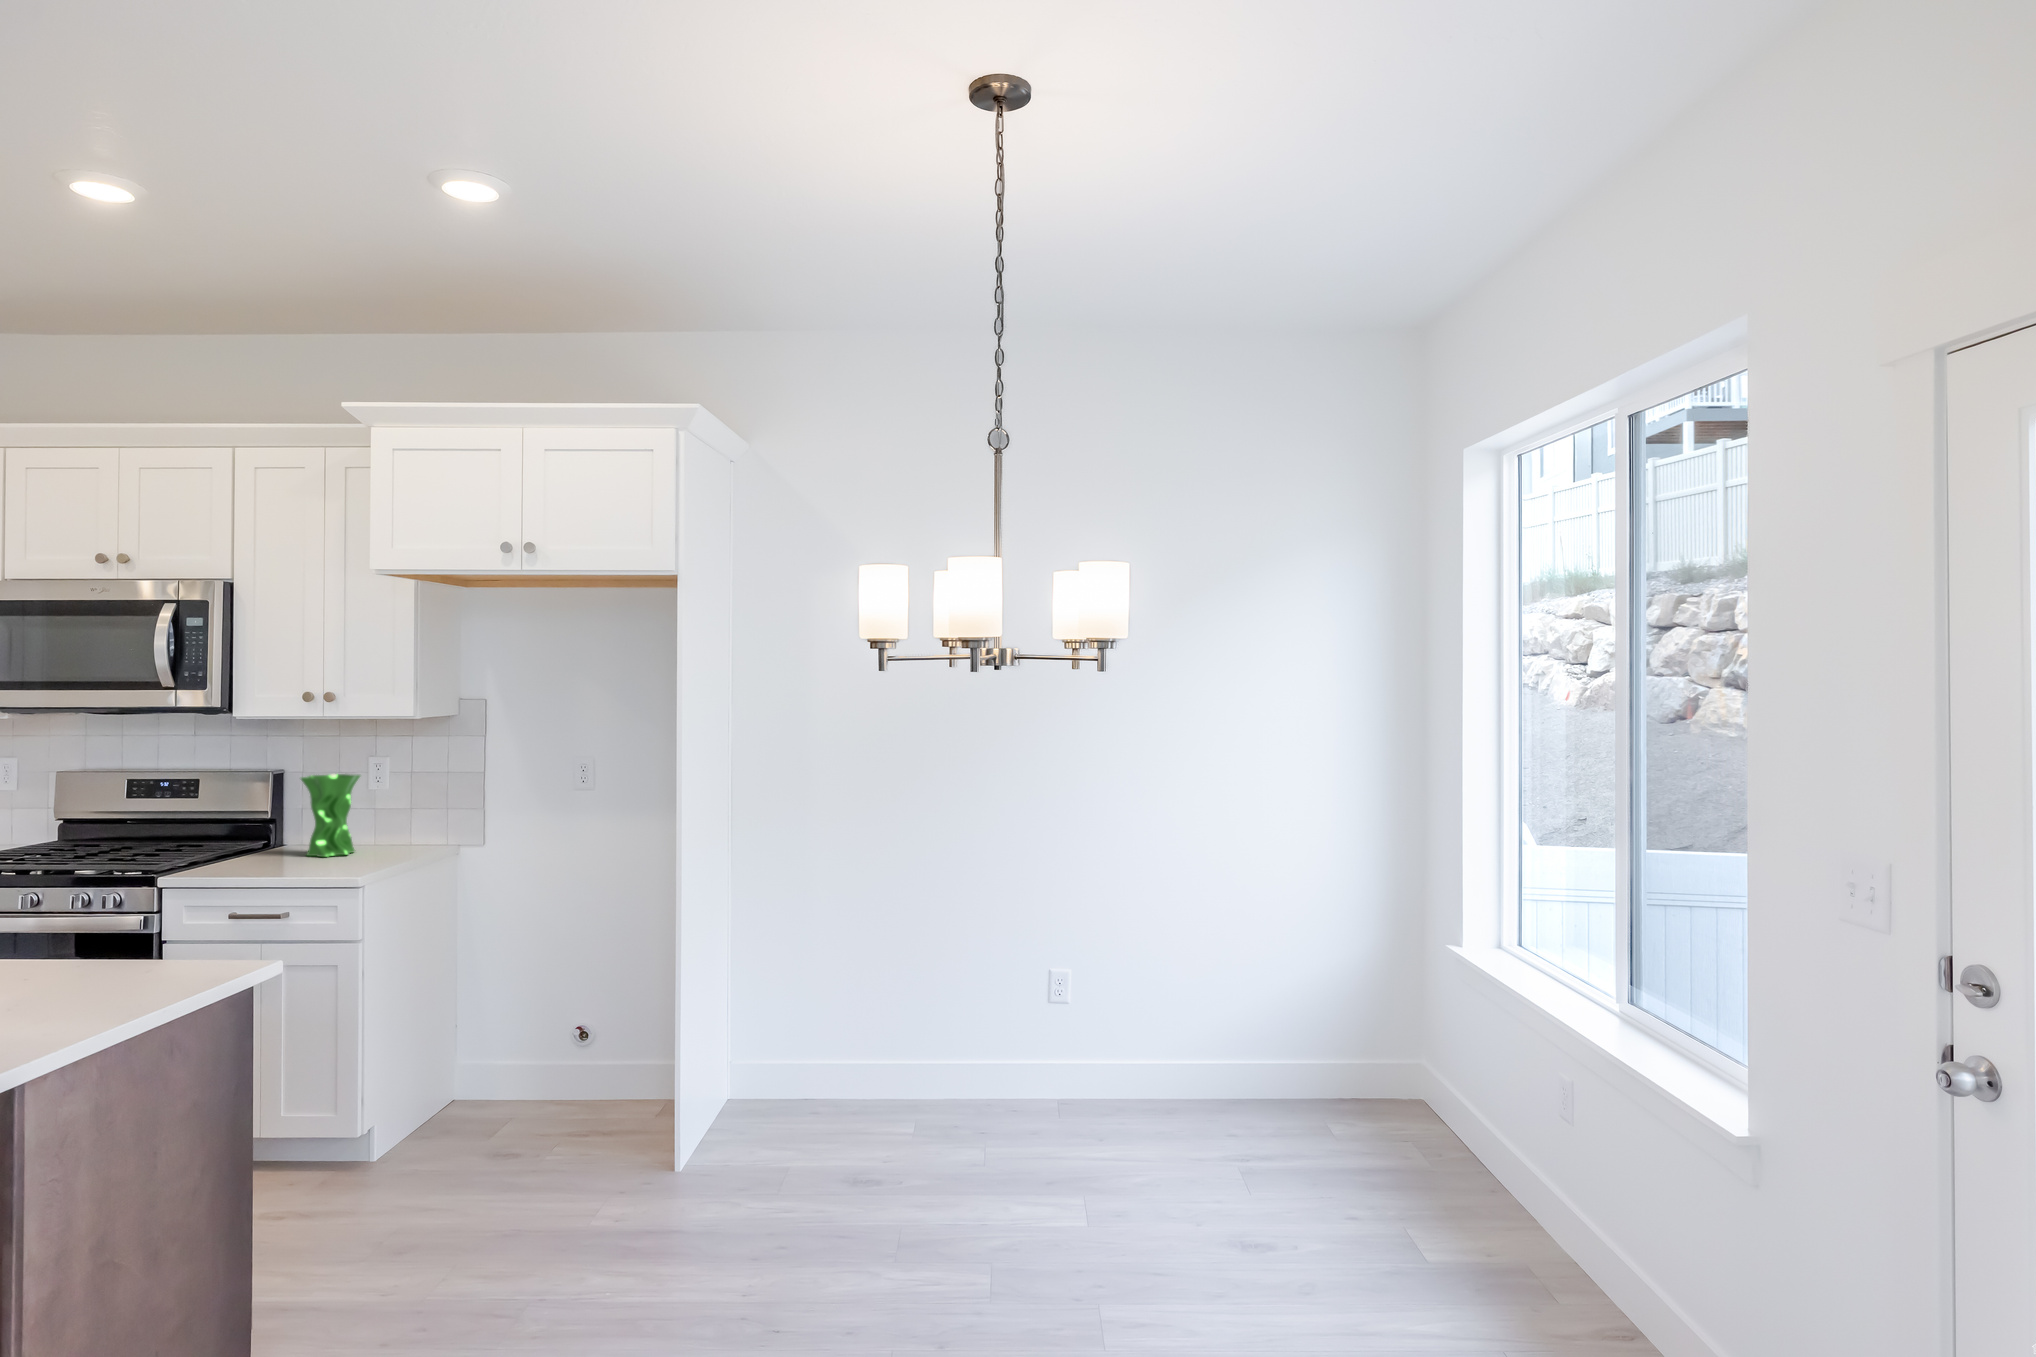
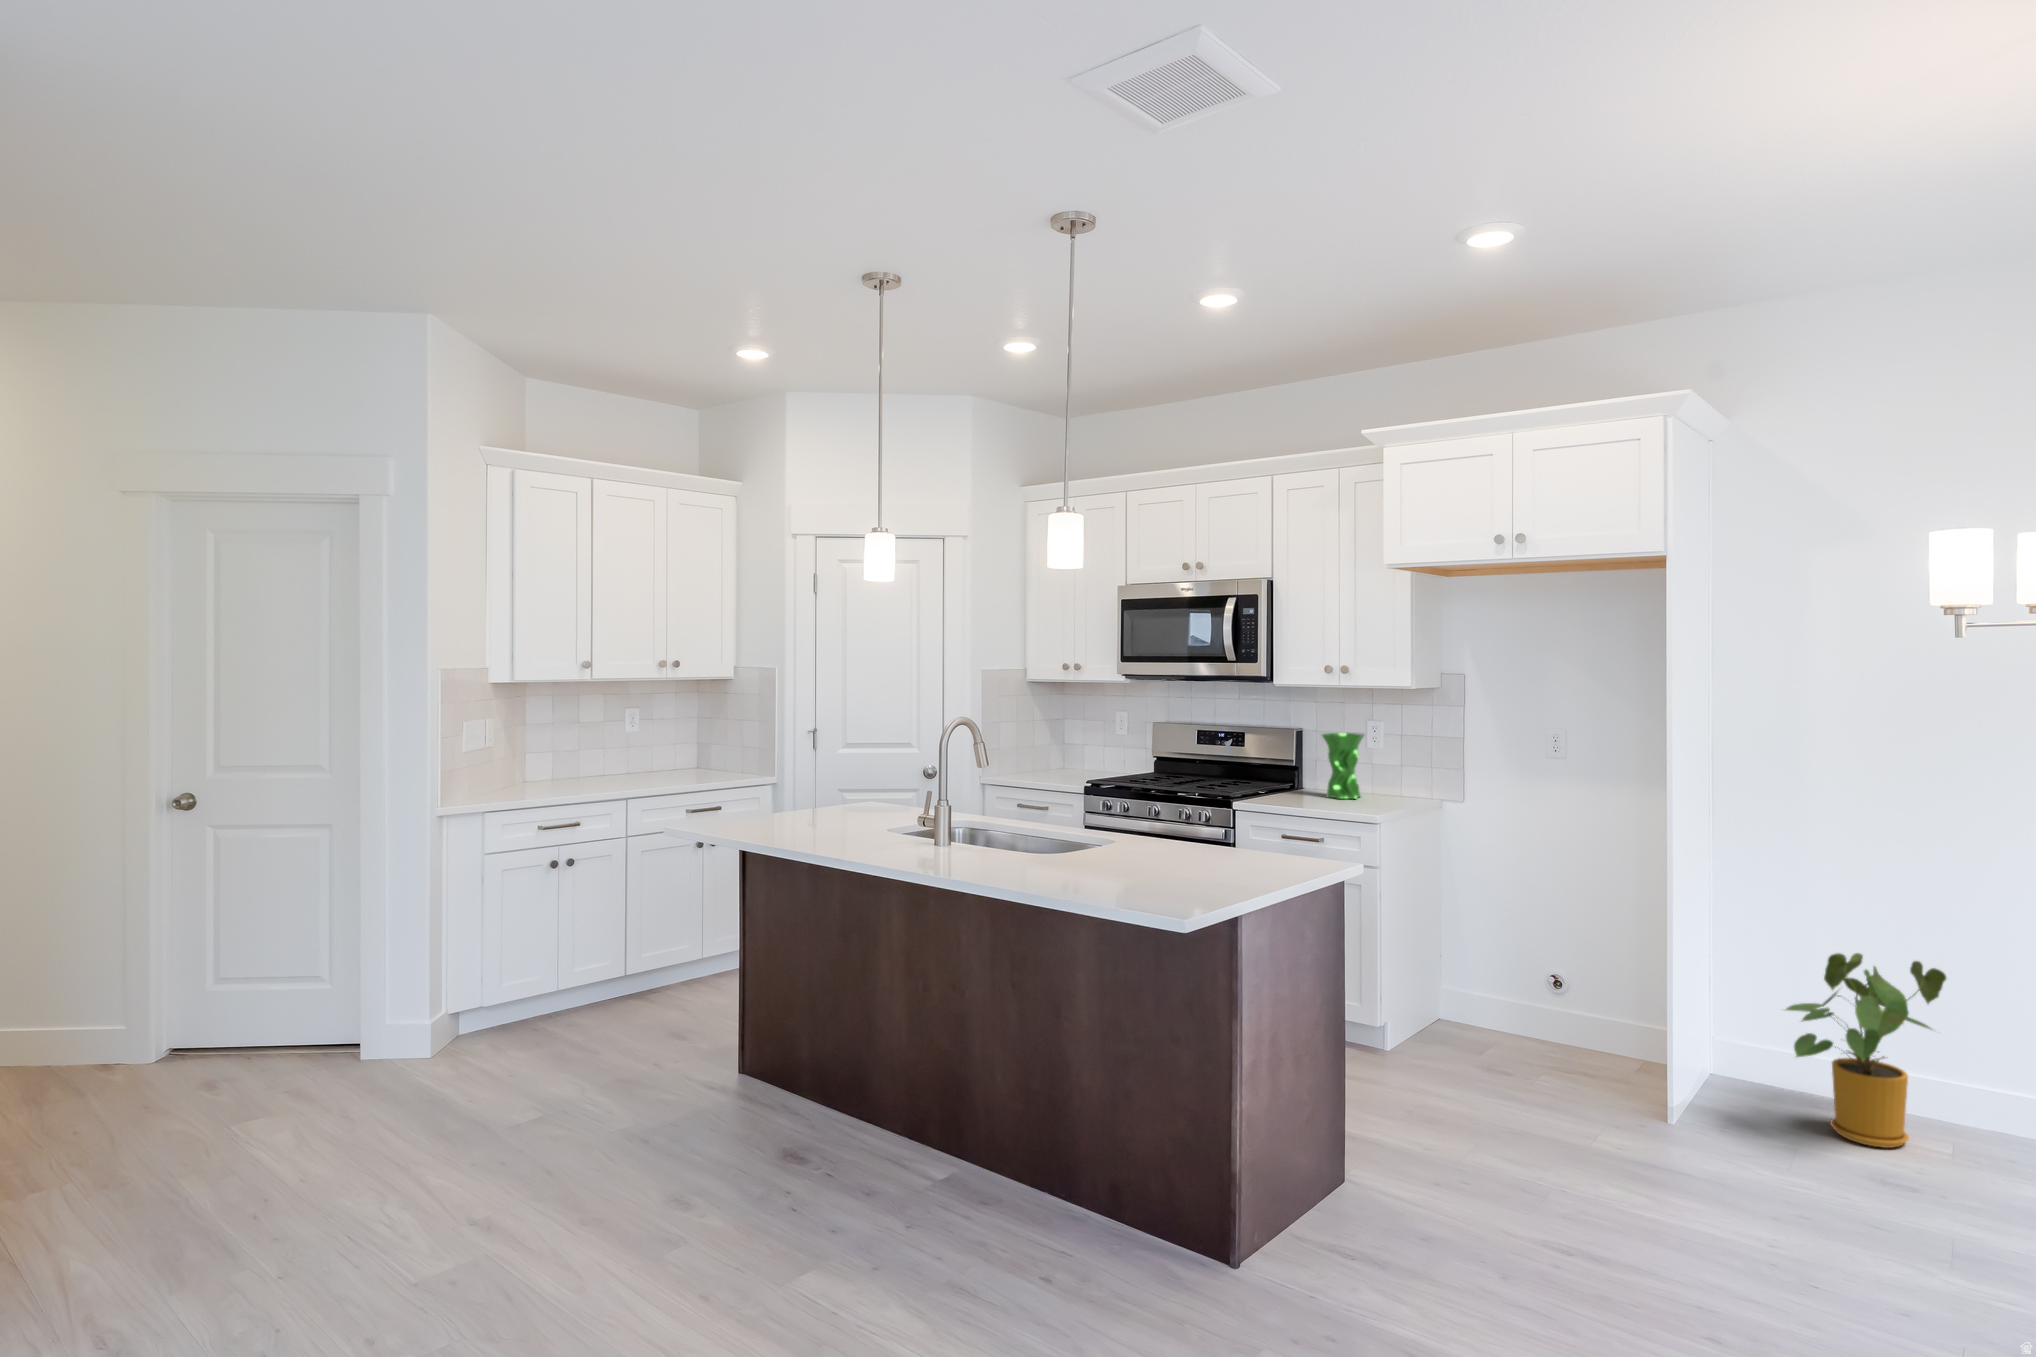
house plant: none [776,961,909,1144] -> present [1786,953,1946,1148]

